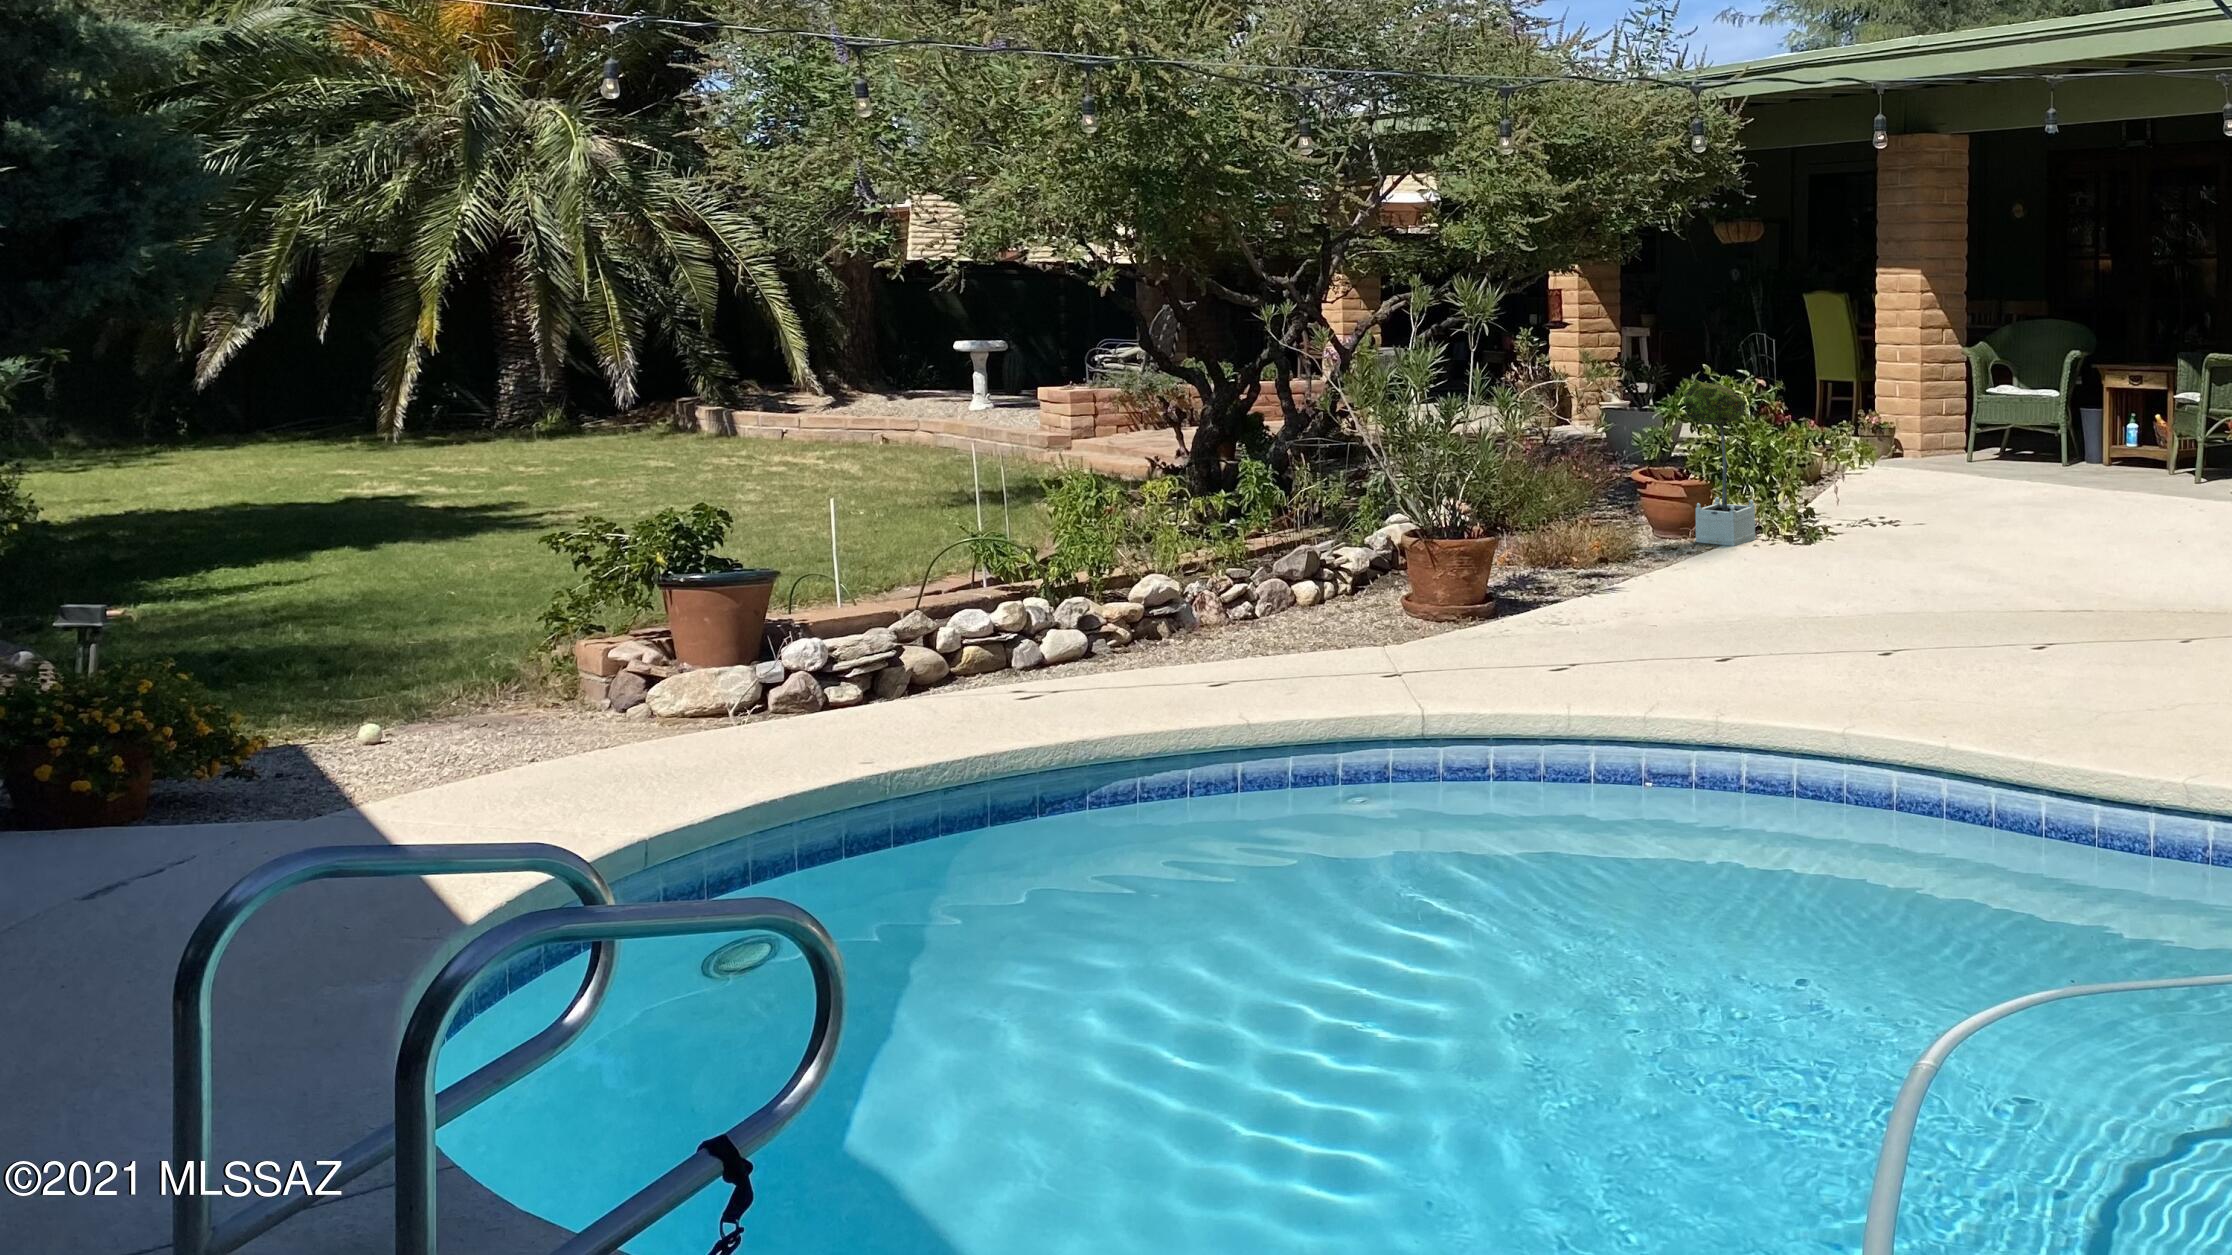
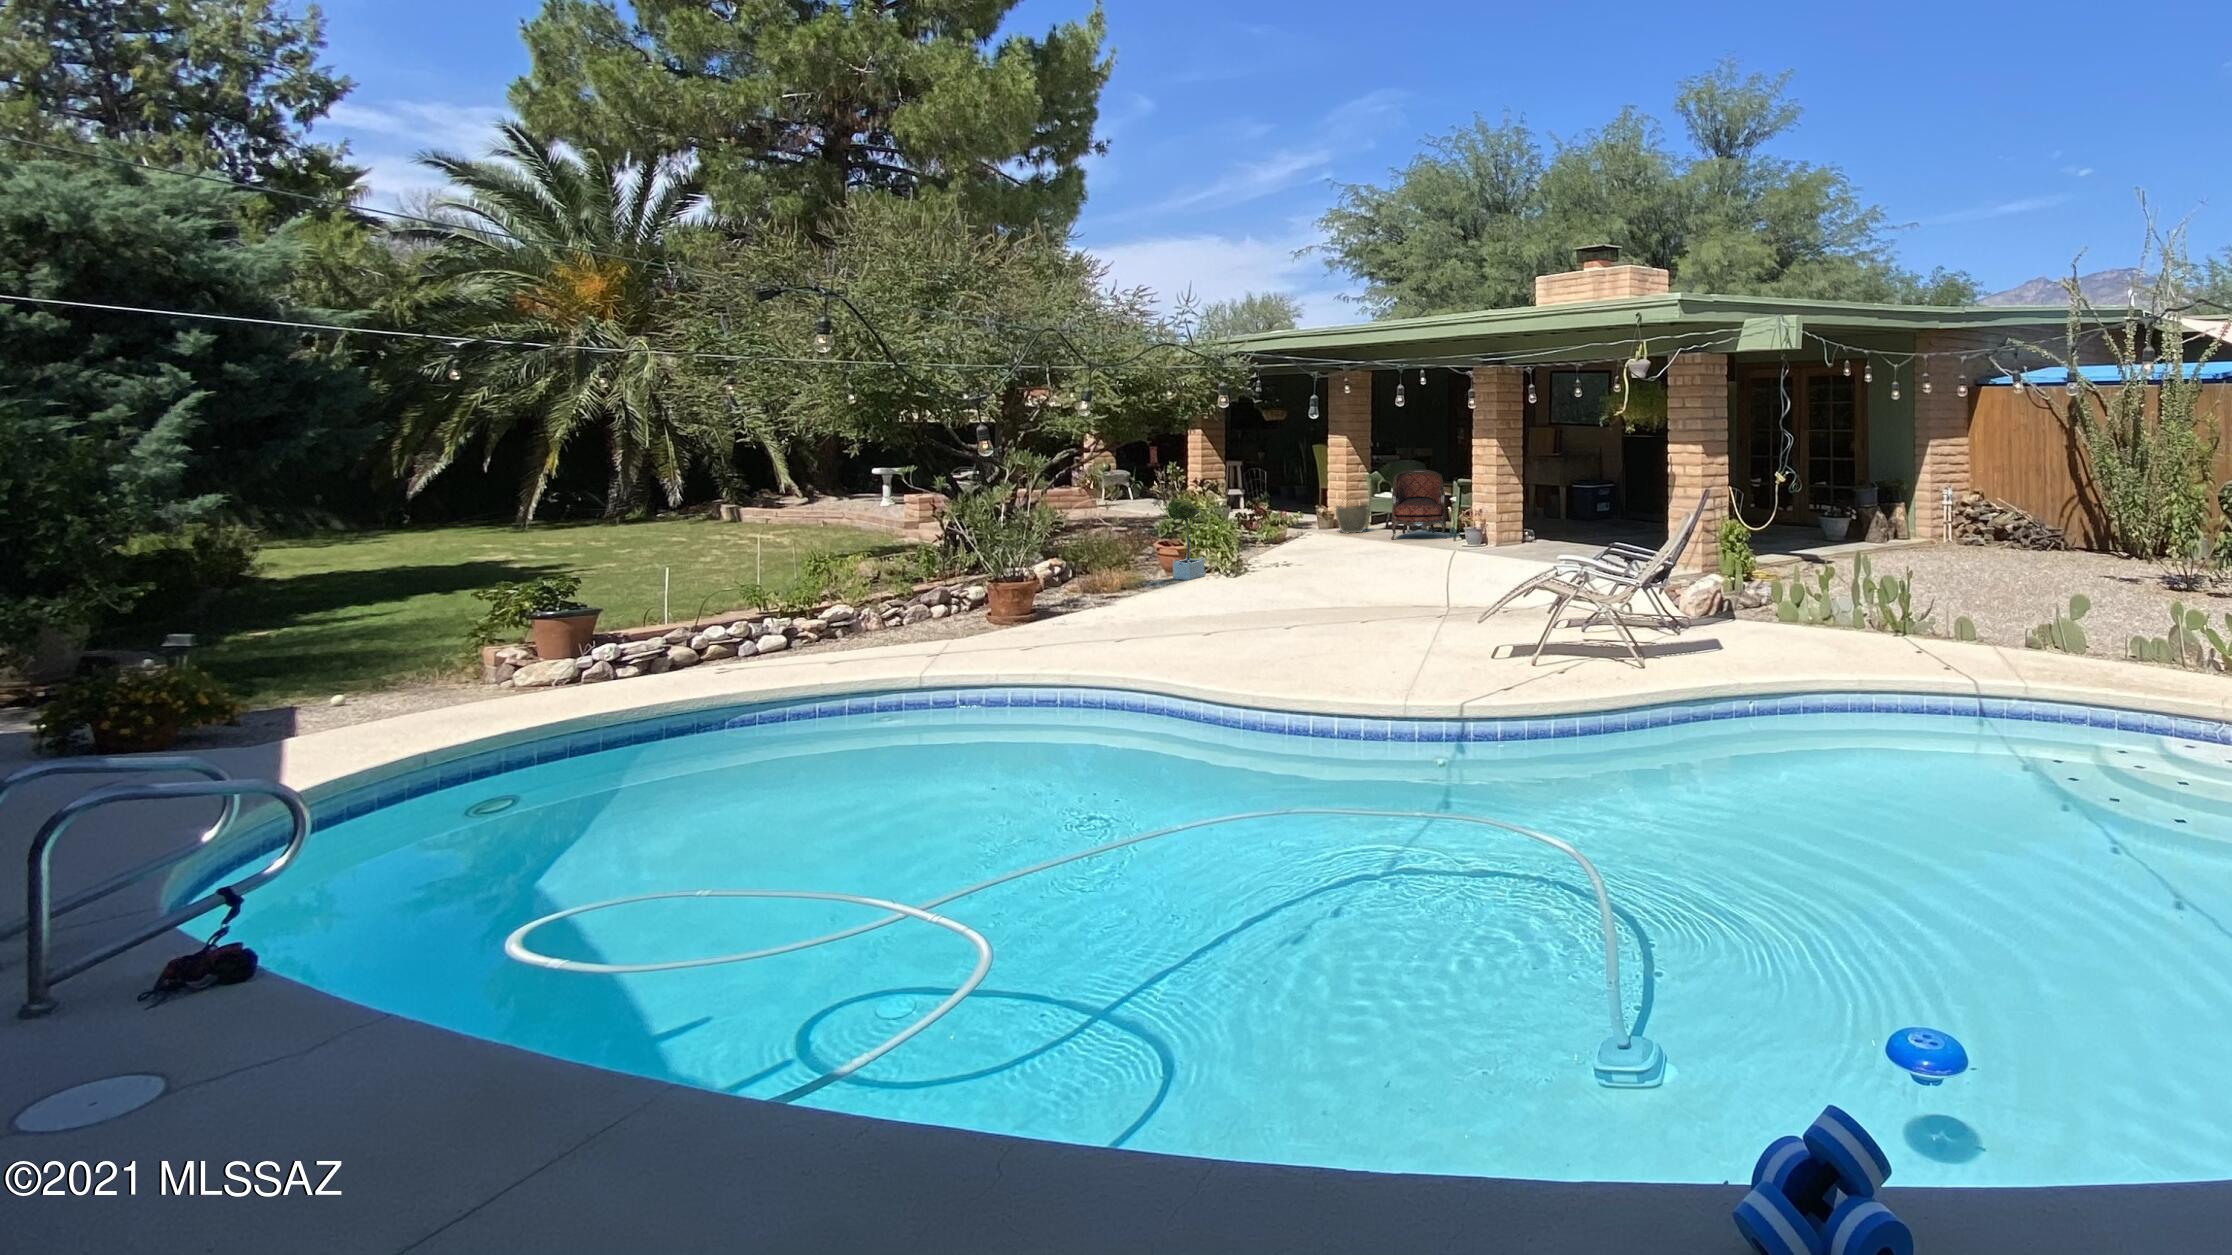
armchair: none [2036,336,2159,478] -> present [1391,469,1446,540]
woven basket: none [1905,387,1973,465] -> present [1336,497,1369,533]

